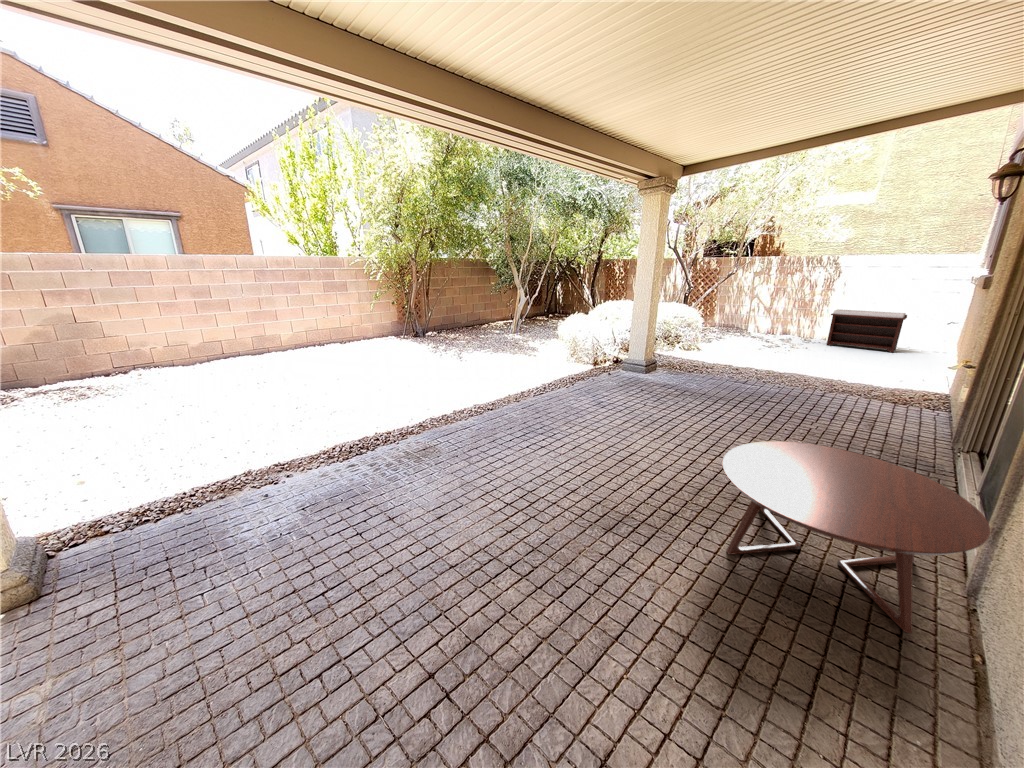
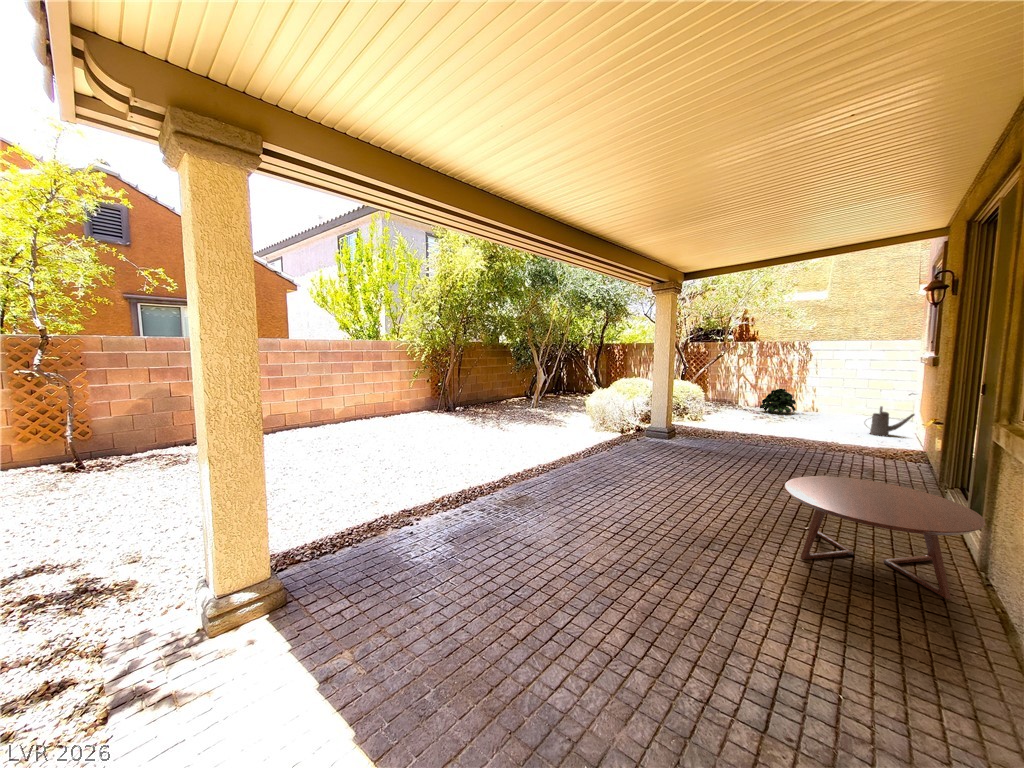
bench: present [827,309,907,353] -> none [809,386,872,421]
potted plant: none [770,313,813,343] -> present [760,389,796,414]
watering can: none [887,337,952,373] -> present [870,406,915,436]

